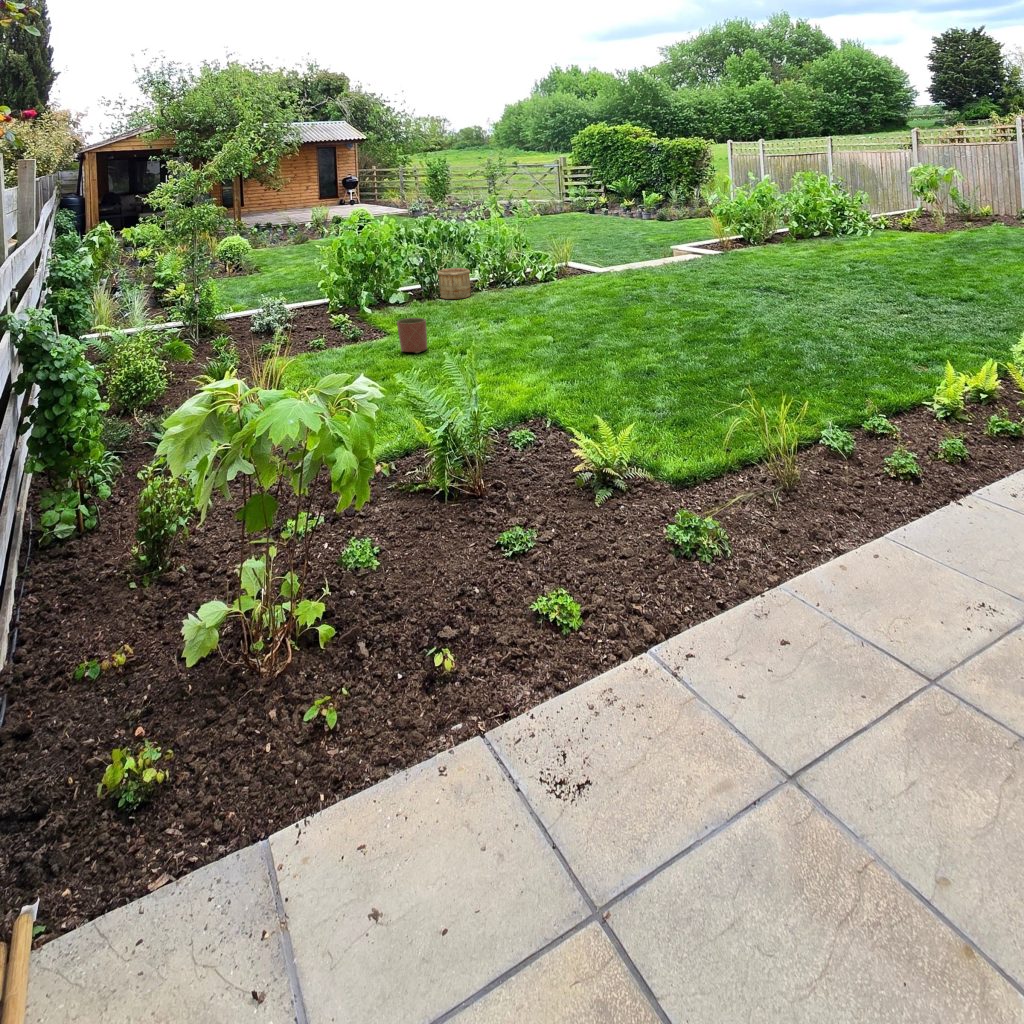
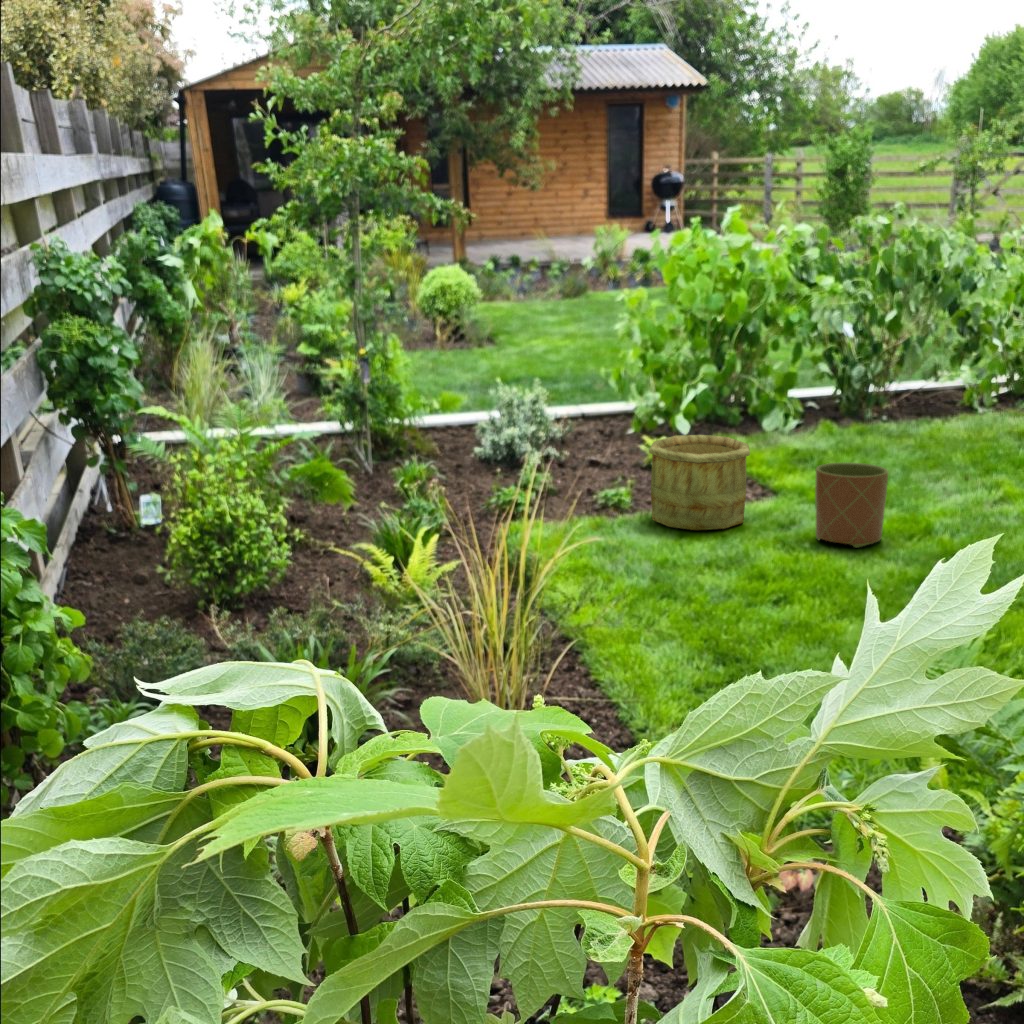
wooden bucket: present [438,268,470,299] -> present [649,435,750,530]

